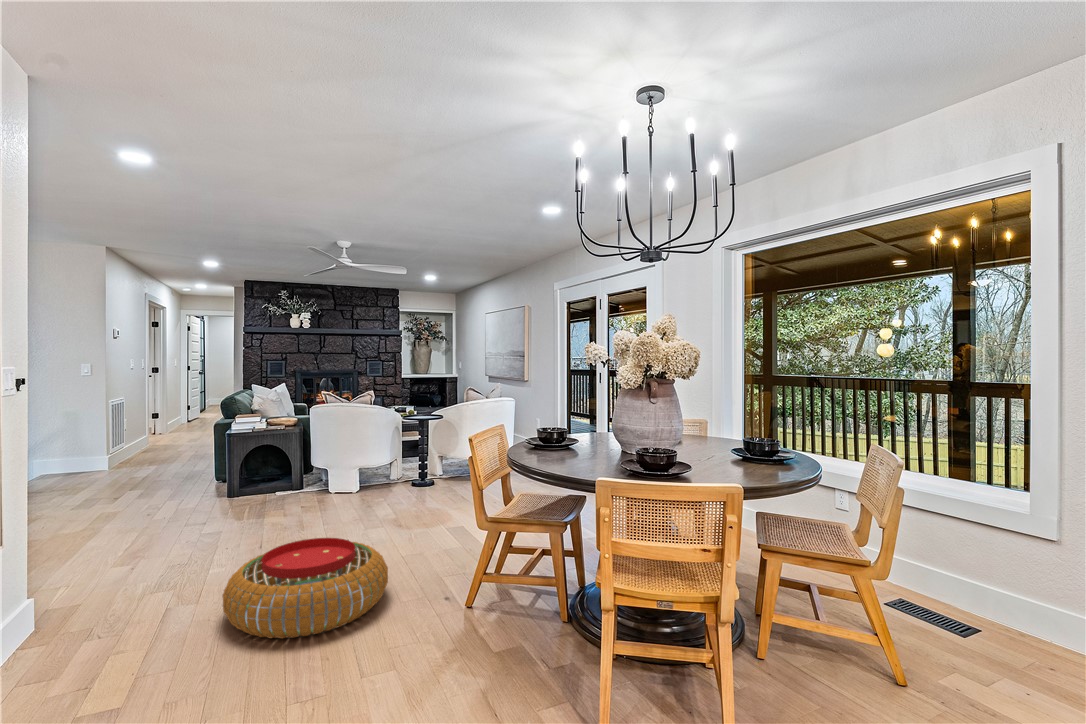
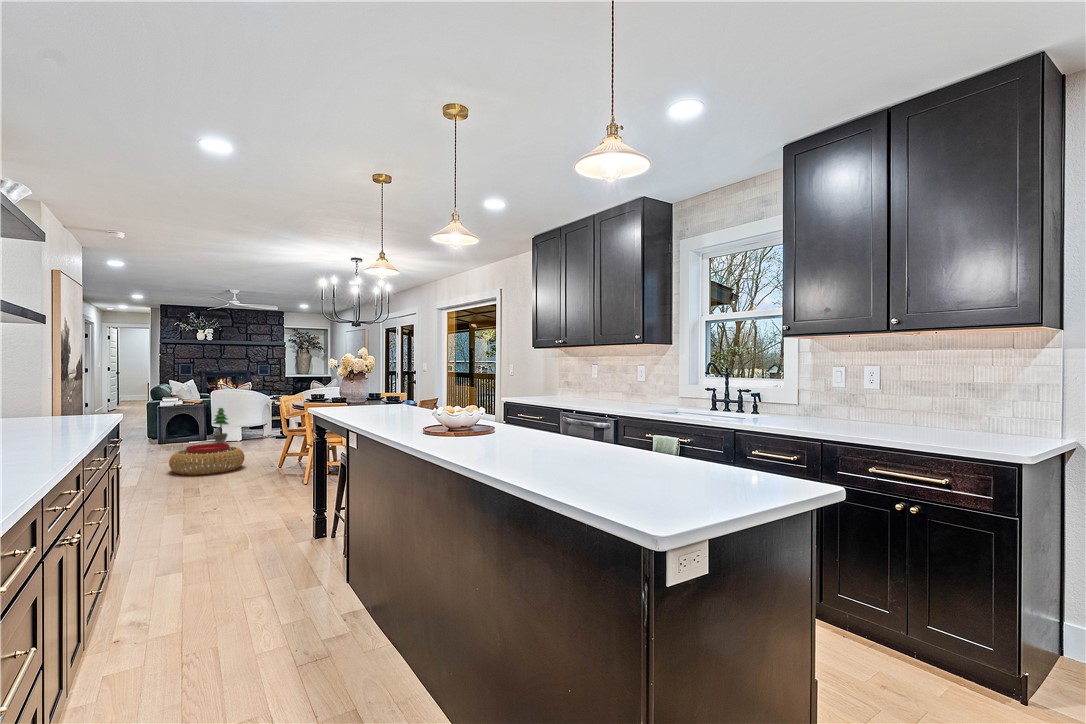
potted tree: none [313,426,341,499] -> present [213,408,229,444]

